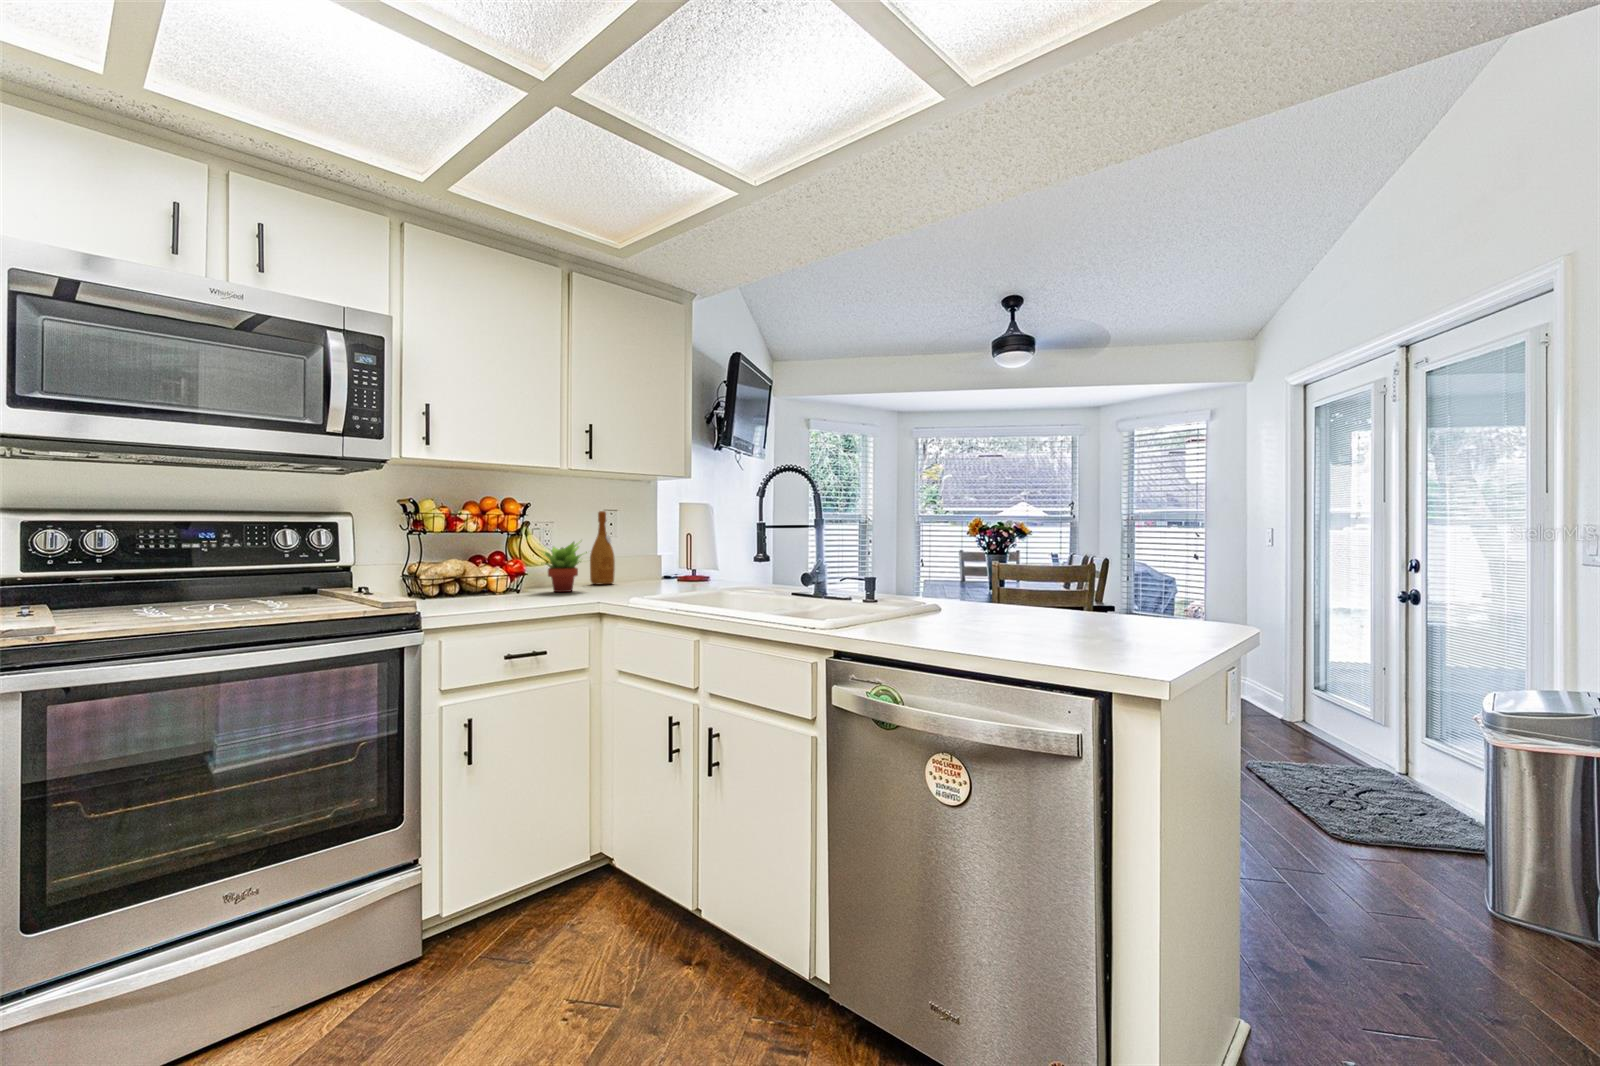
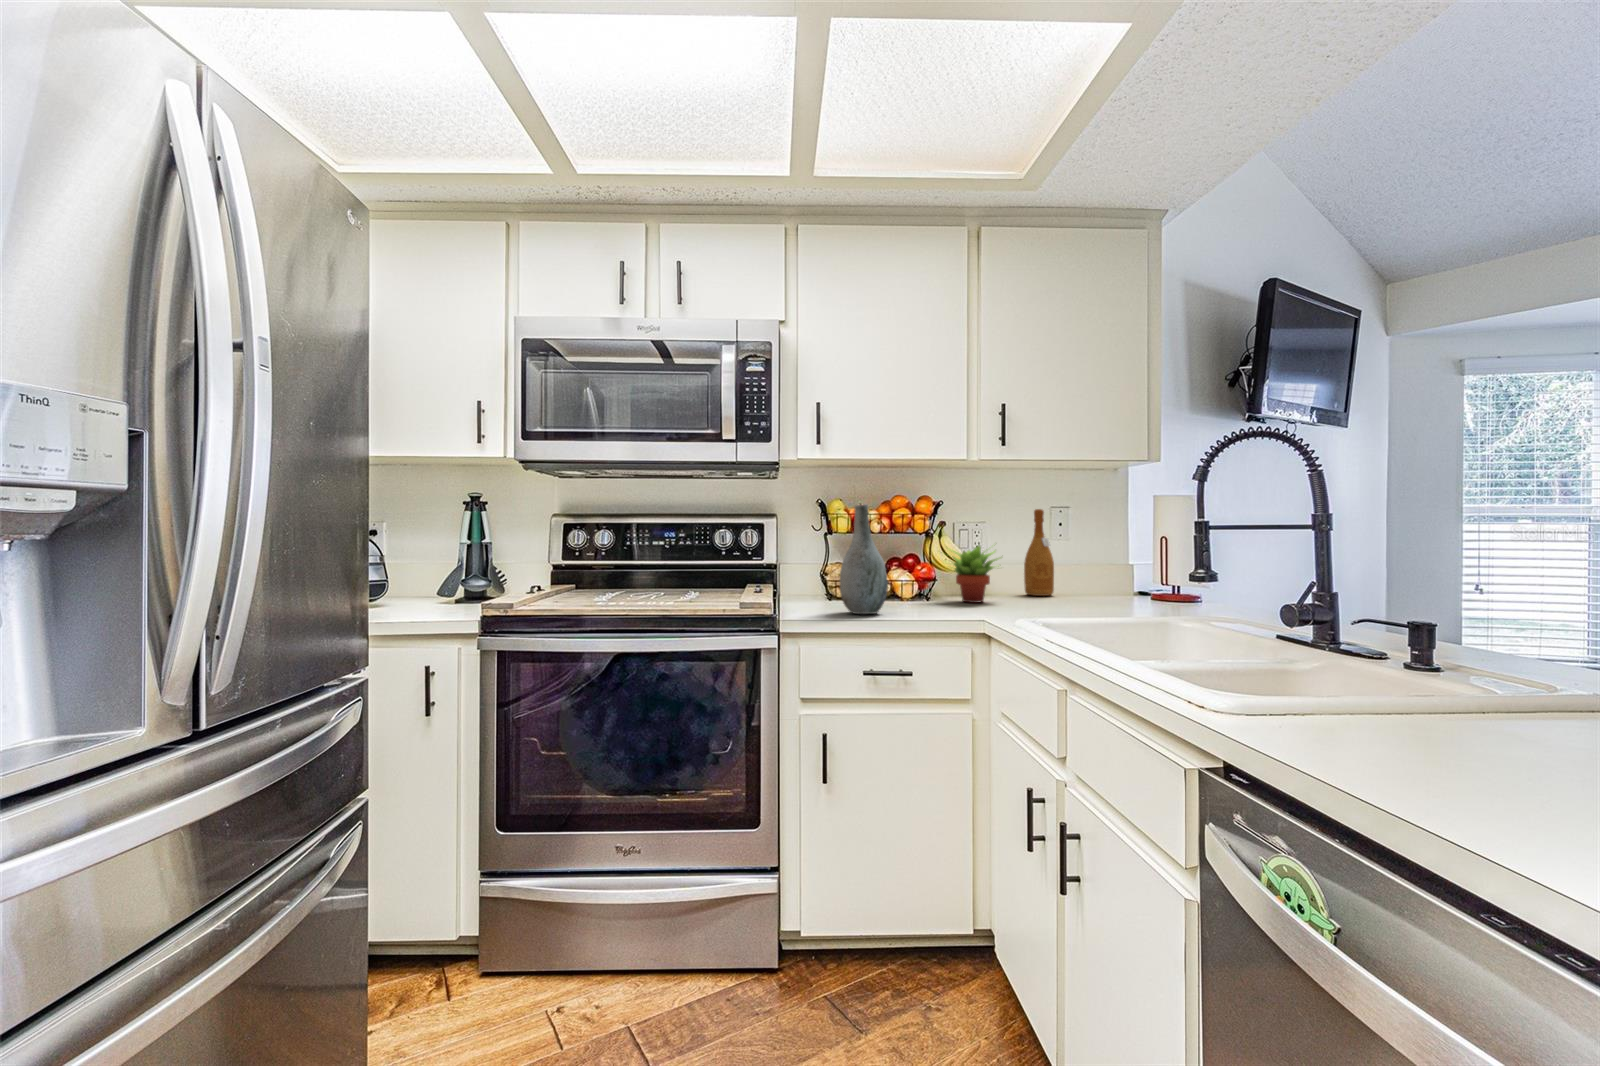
vase: none [469,505,517,607] -> present [840,504,888,614]

